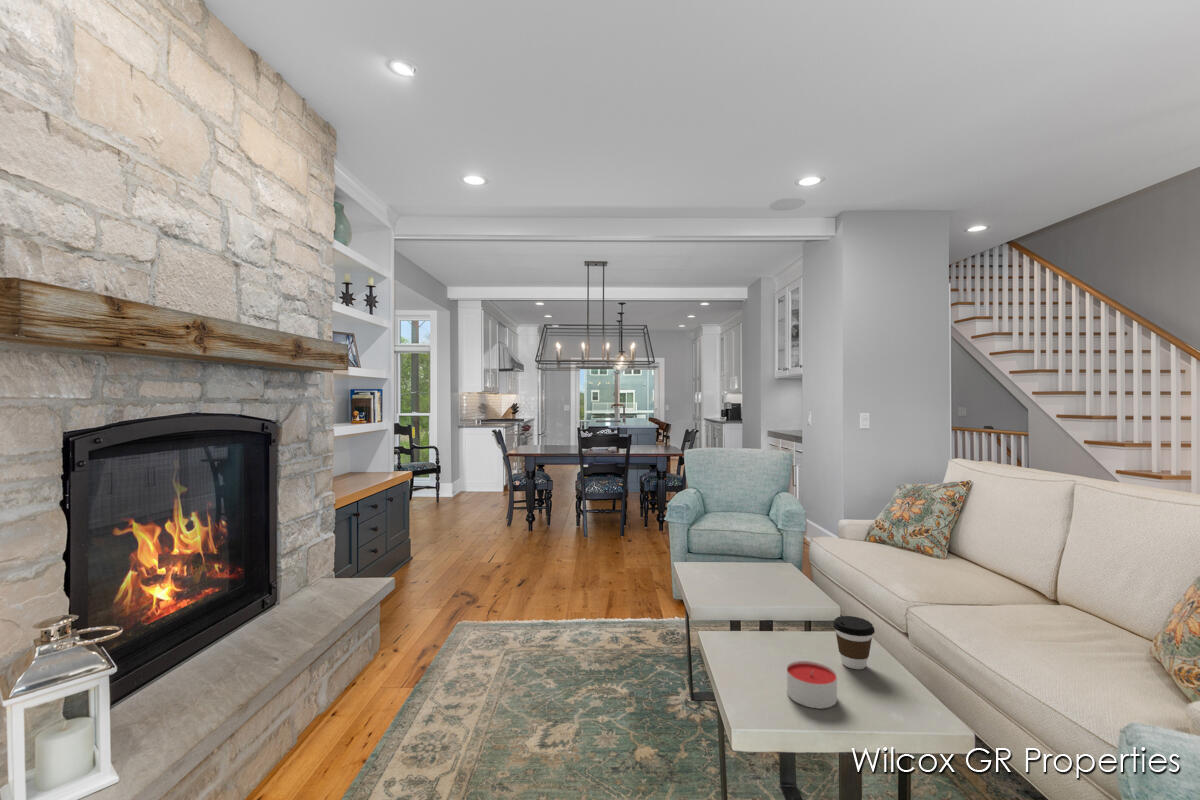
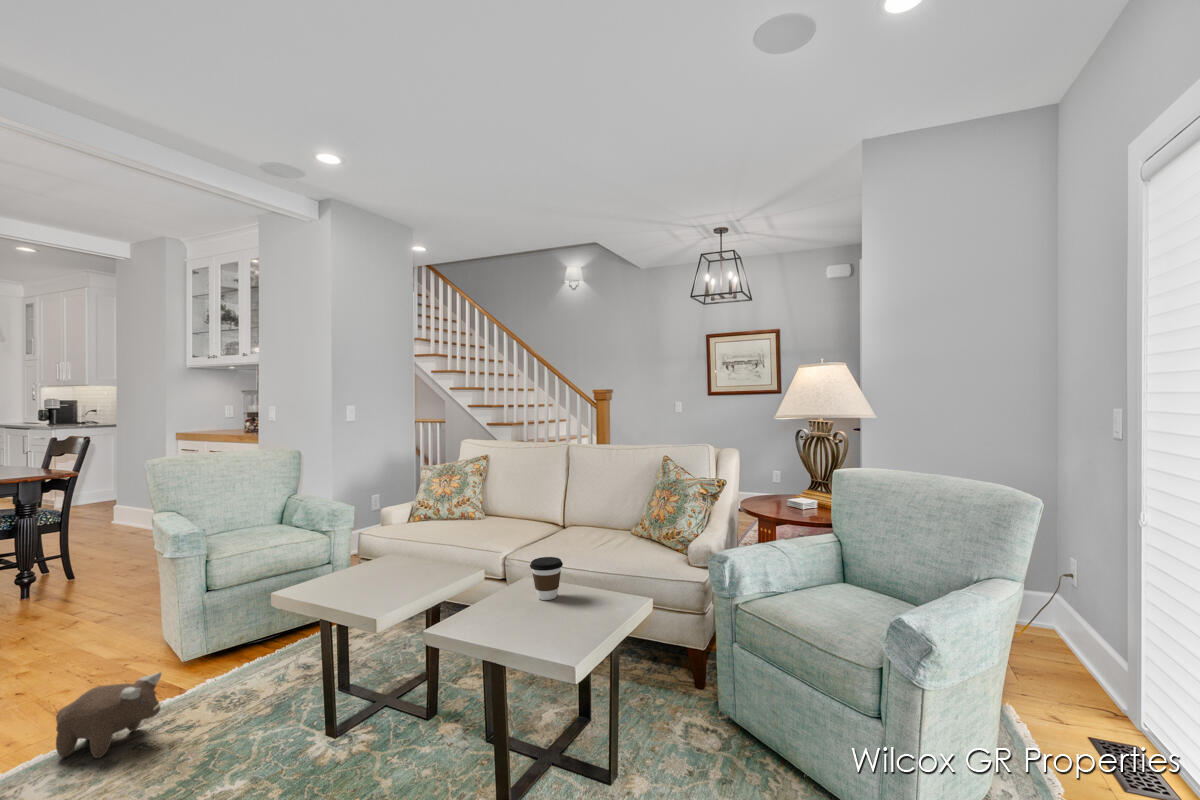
plush toy: none [583,592,628,635] -> present [56,672,163,758]
candle: present [787,661,837,708] -> none [540,597,582,633]

